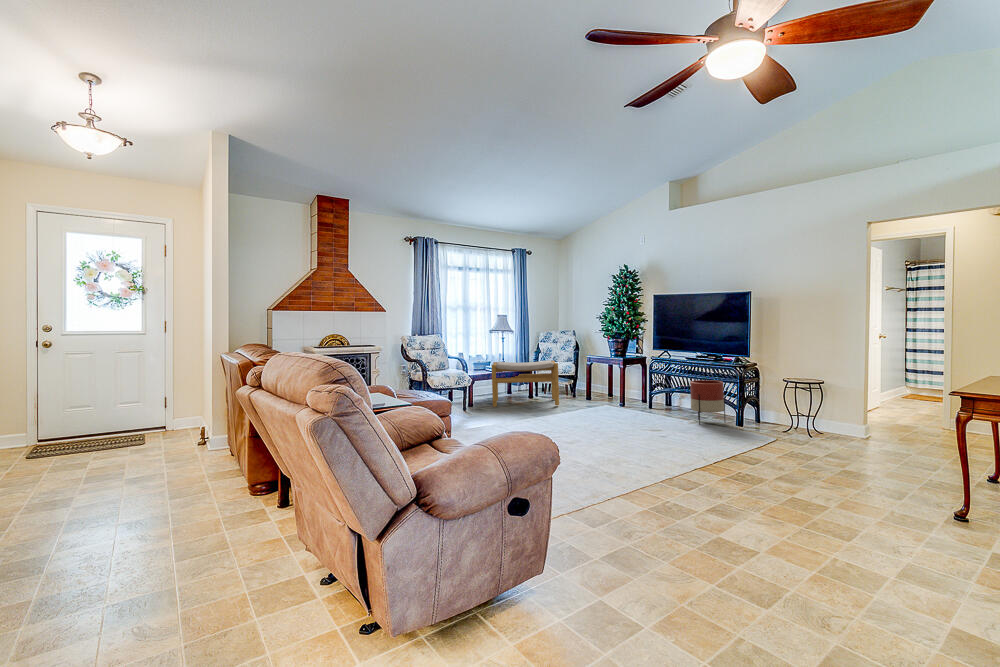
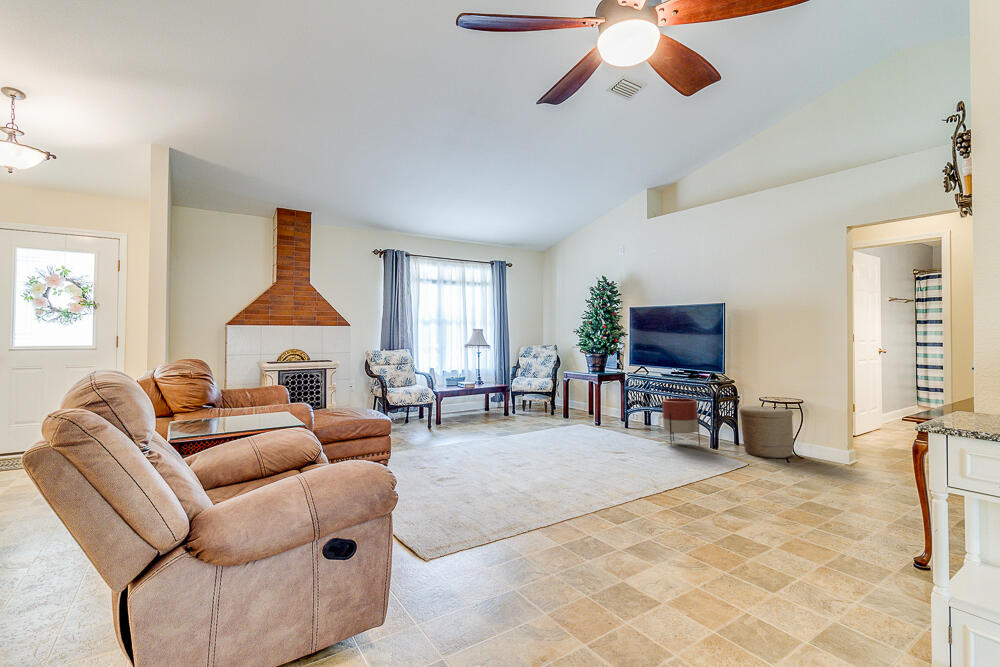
footstool: present [492,360,559,407] -> none [460,377,532,425]
woven basket: none [764,387,815,434] -> present [740,406,793,458]

